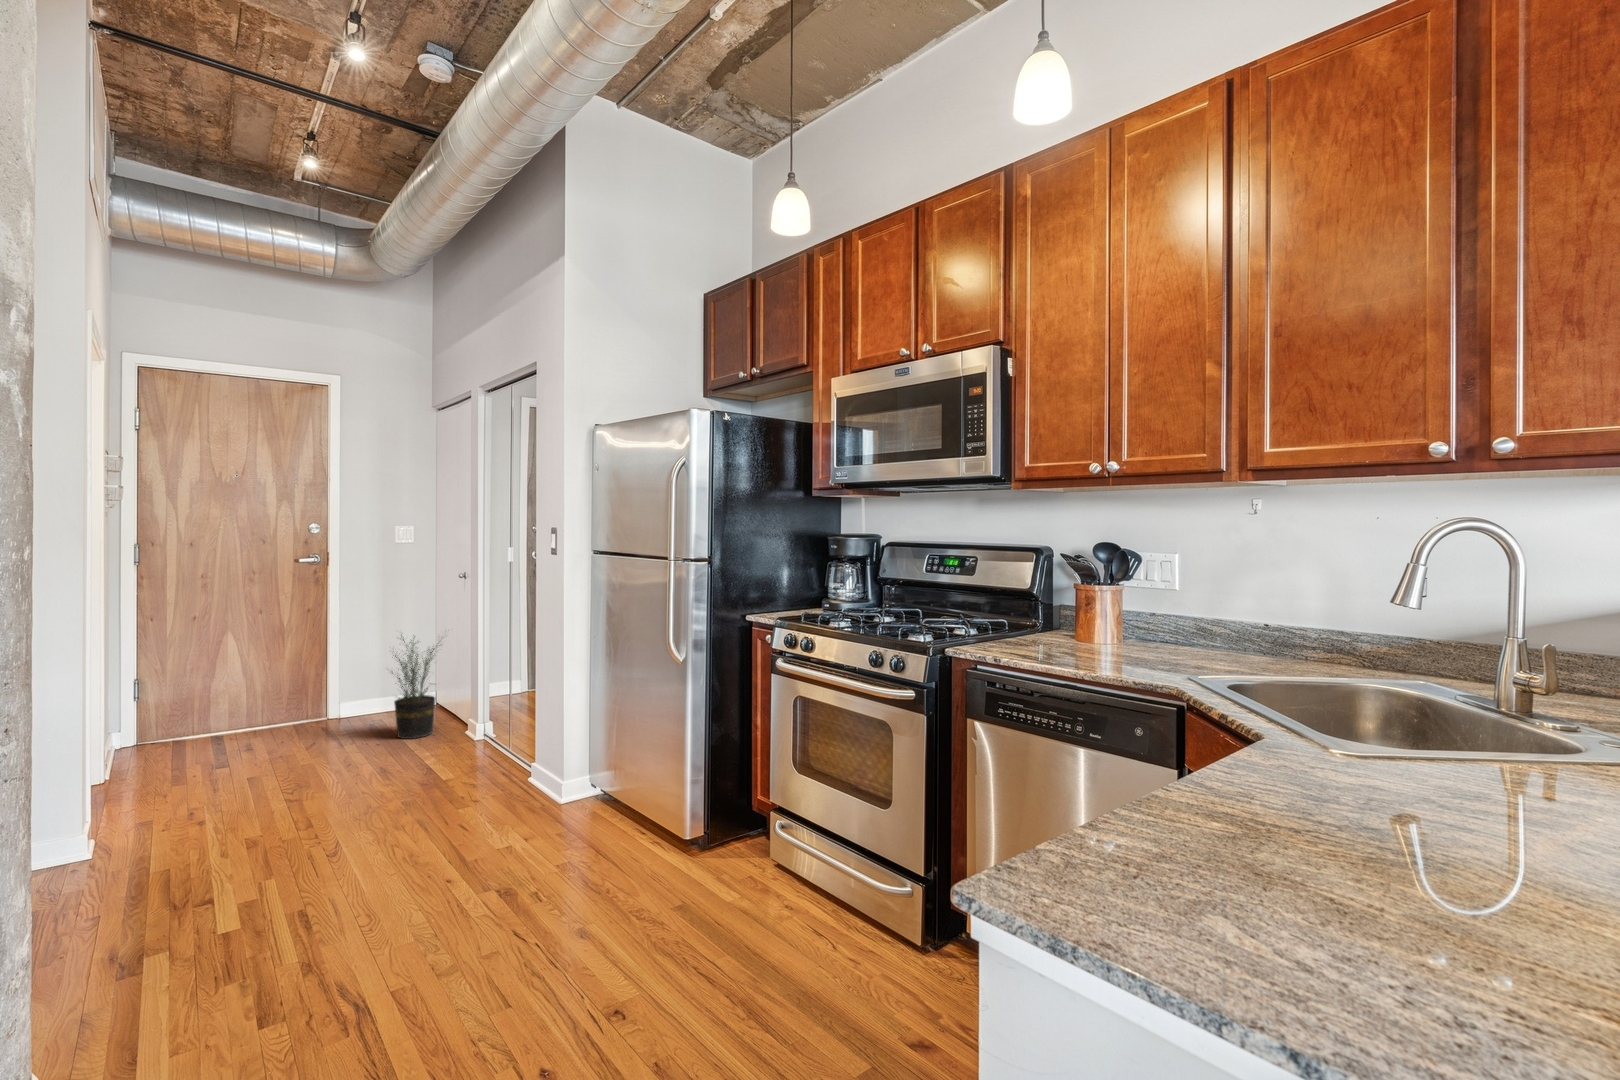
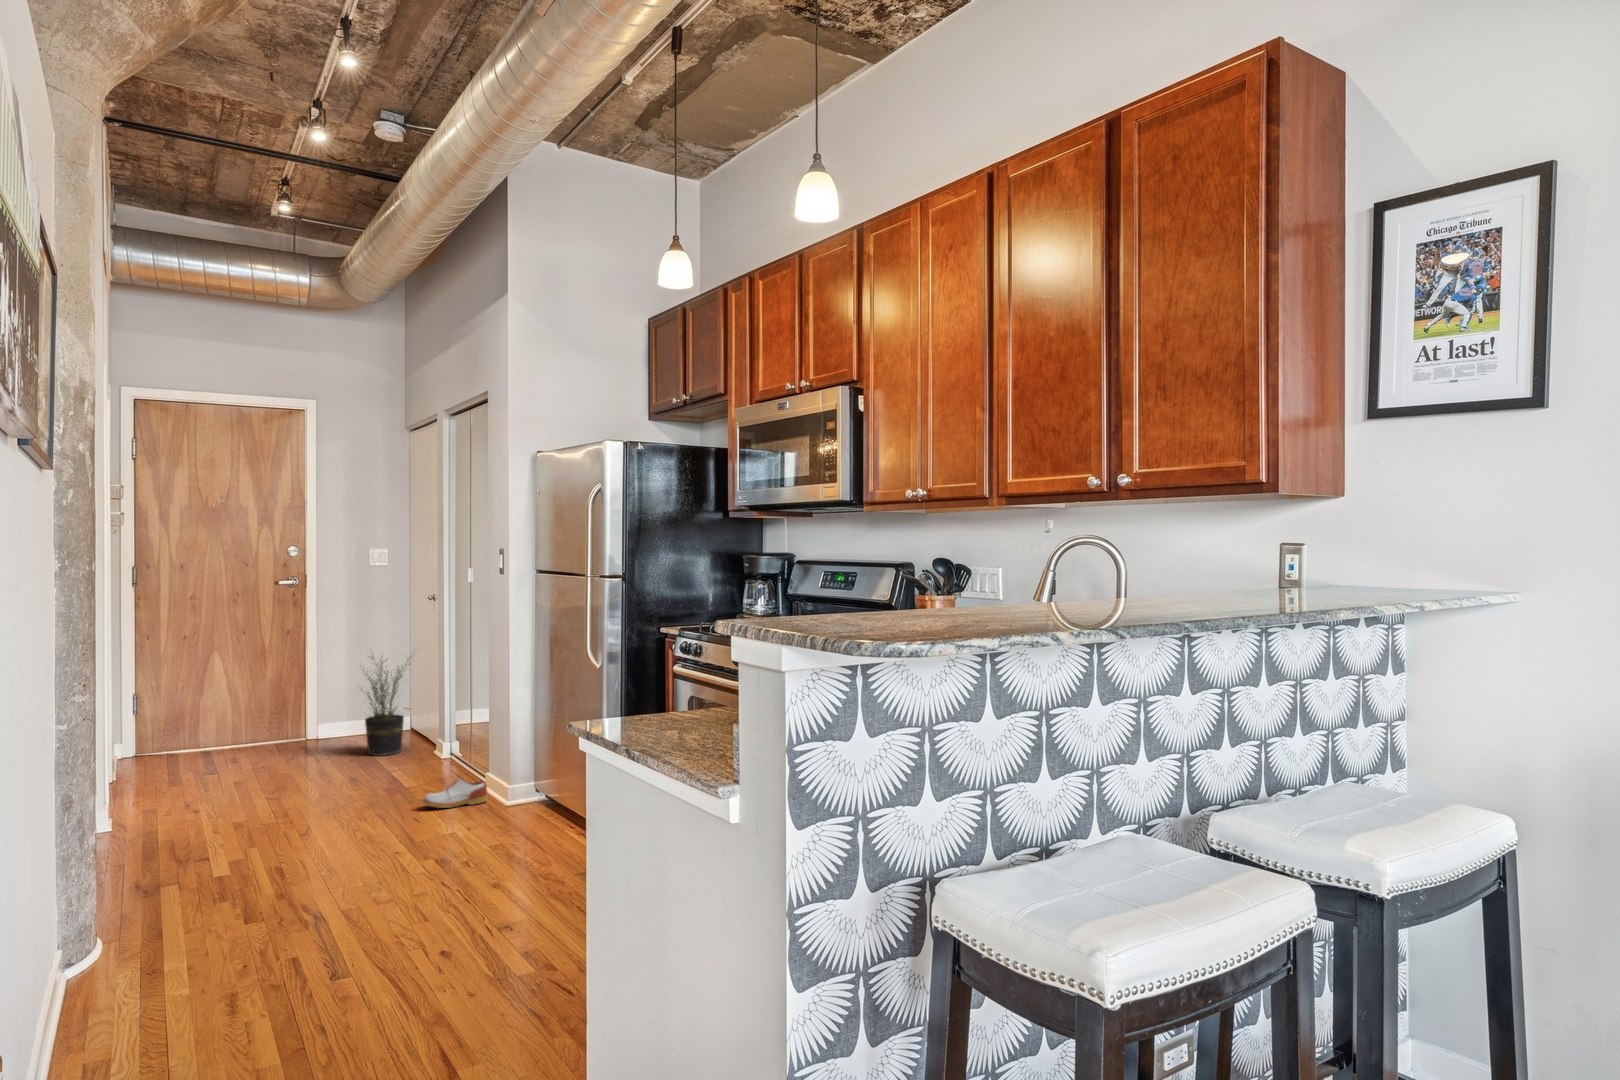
shoe: none [469,773,539,806] -> present [423,778,488,808]

